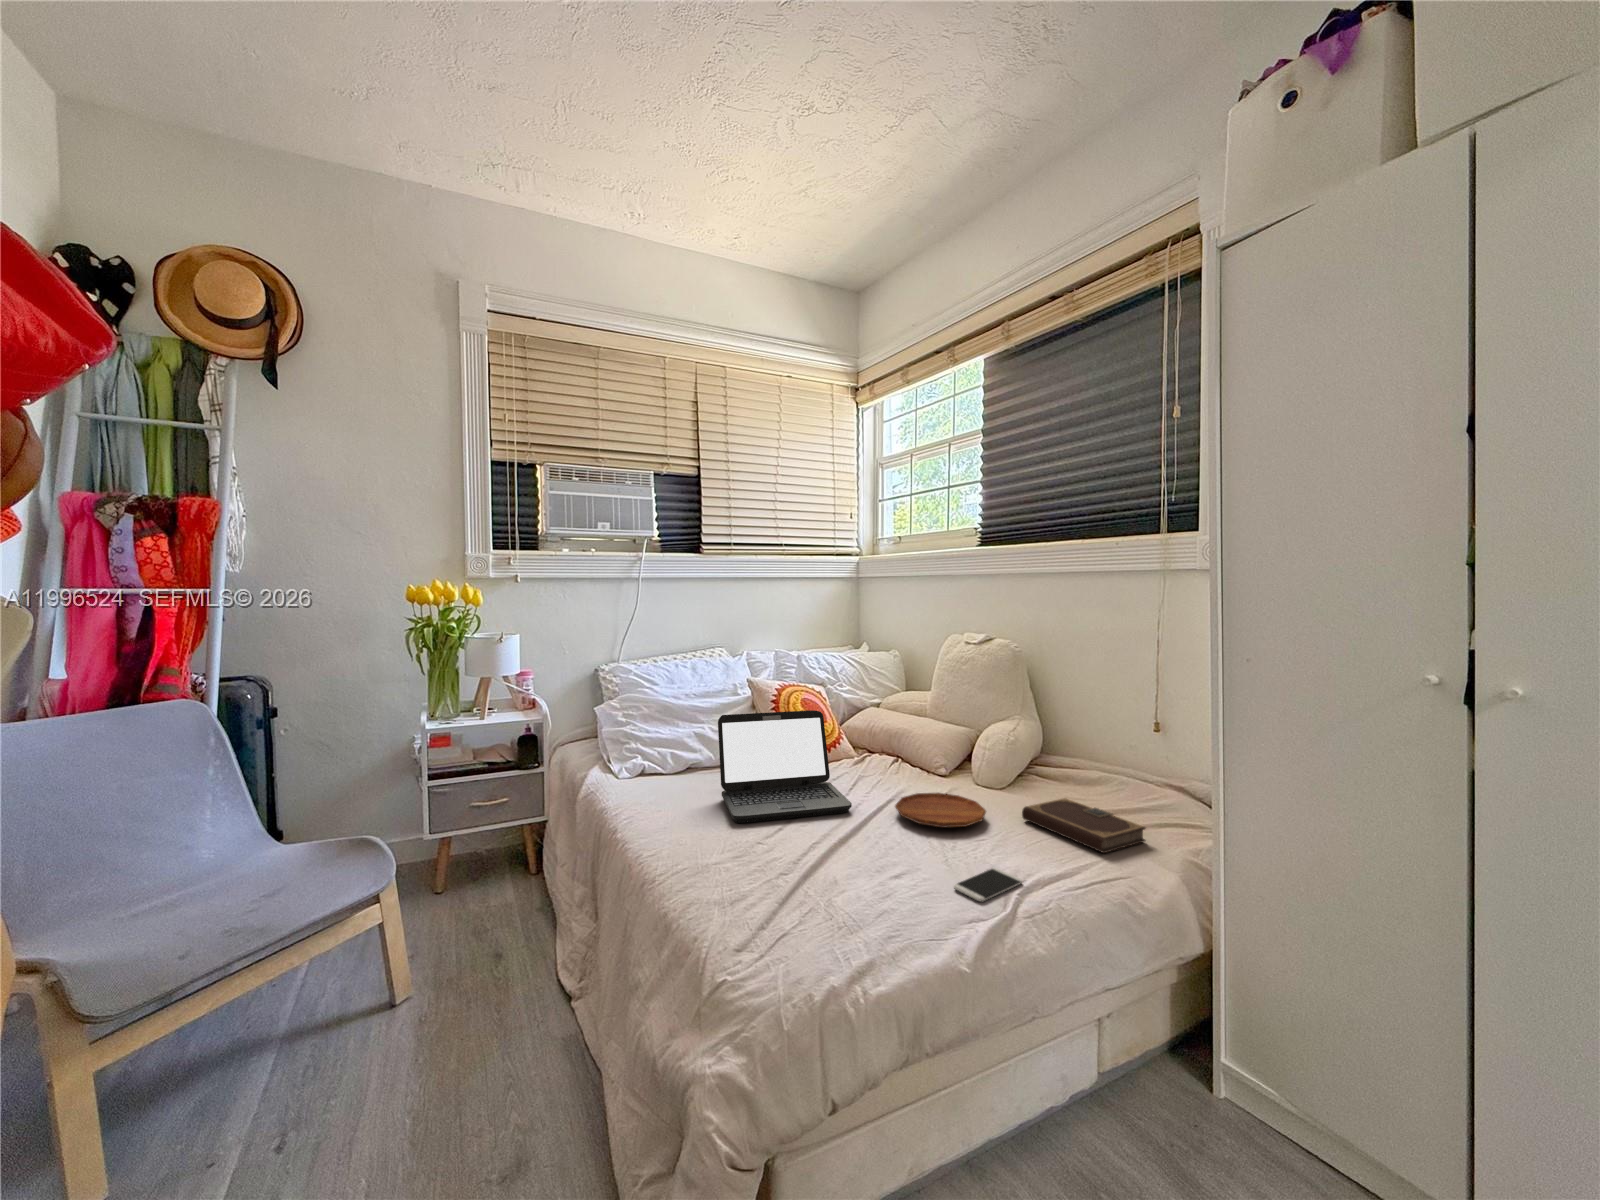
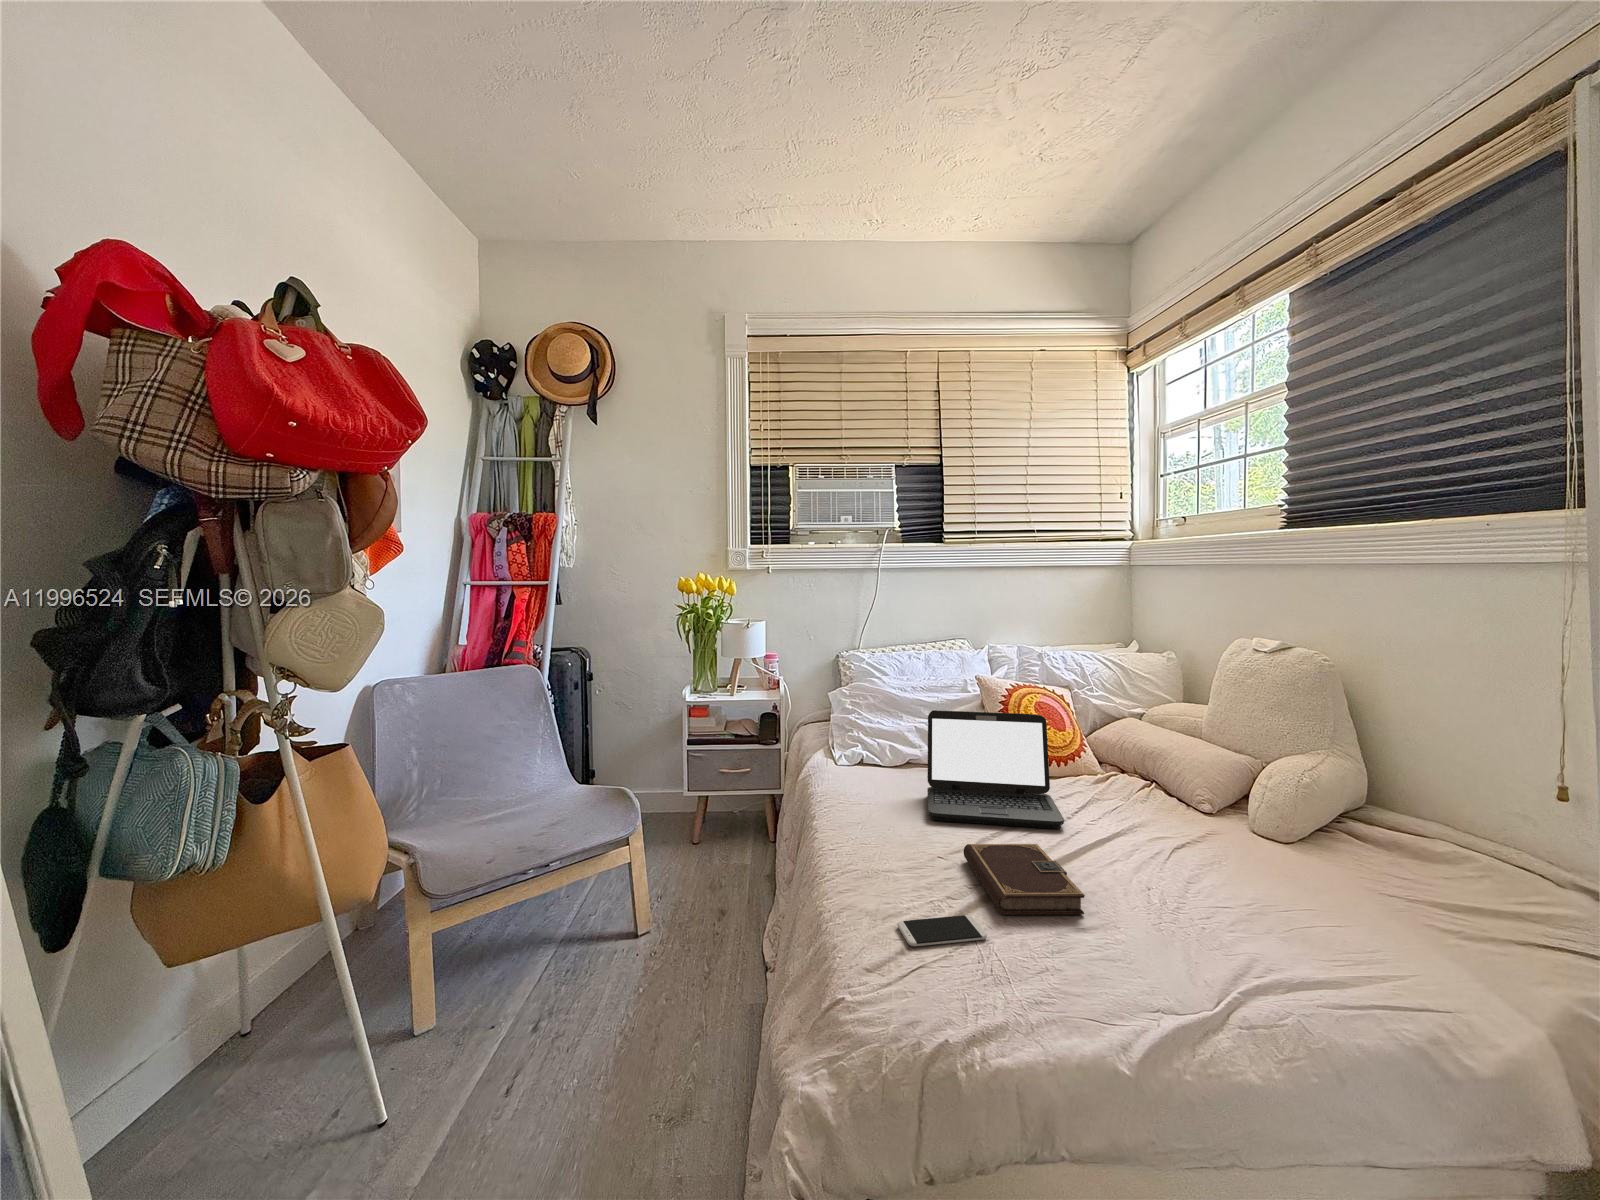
tray: present [895,793,986,828] -> none [1115,821,1238,867]
notebook: present [1022,798,1146,853] -> present [963,844,1085,914]
smartphone: present [954,868,1022,902] -> present [897,915,987,946]

